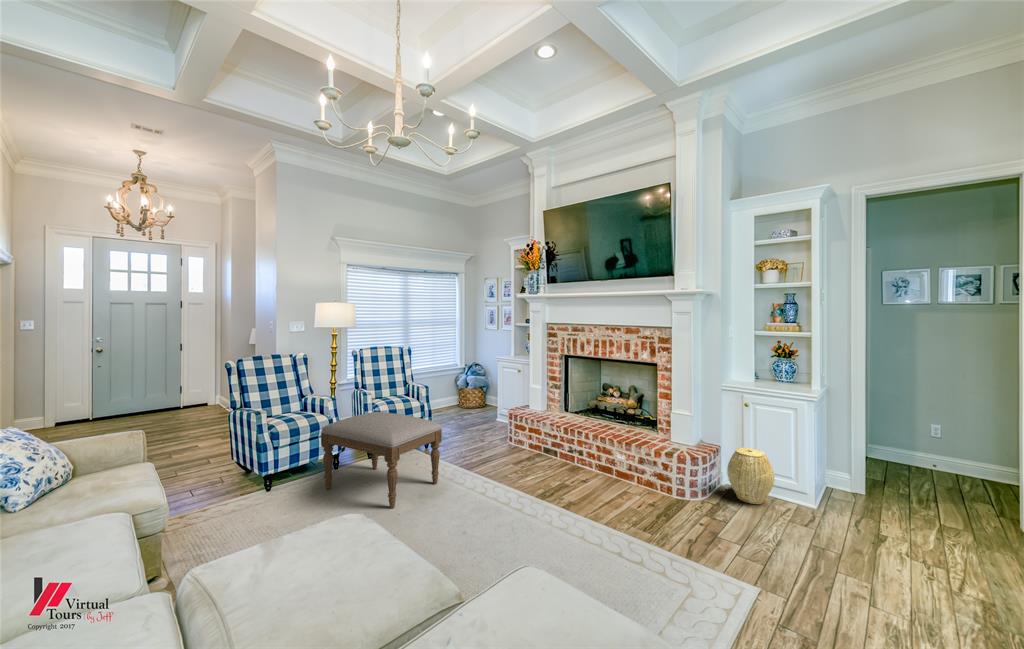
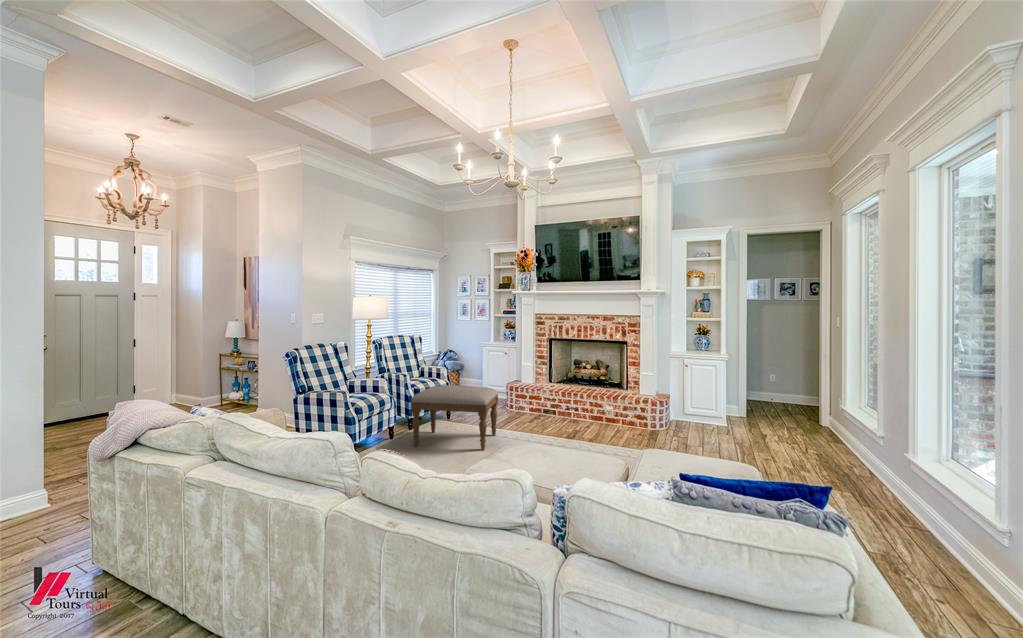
woven basket: present [727,448,774,504] -> none [679,393,707,427]

